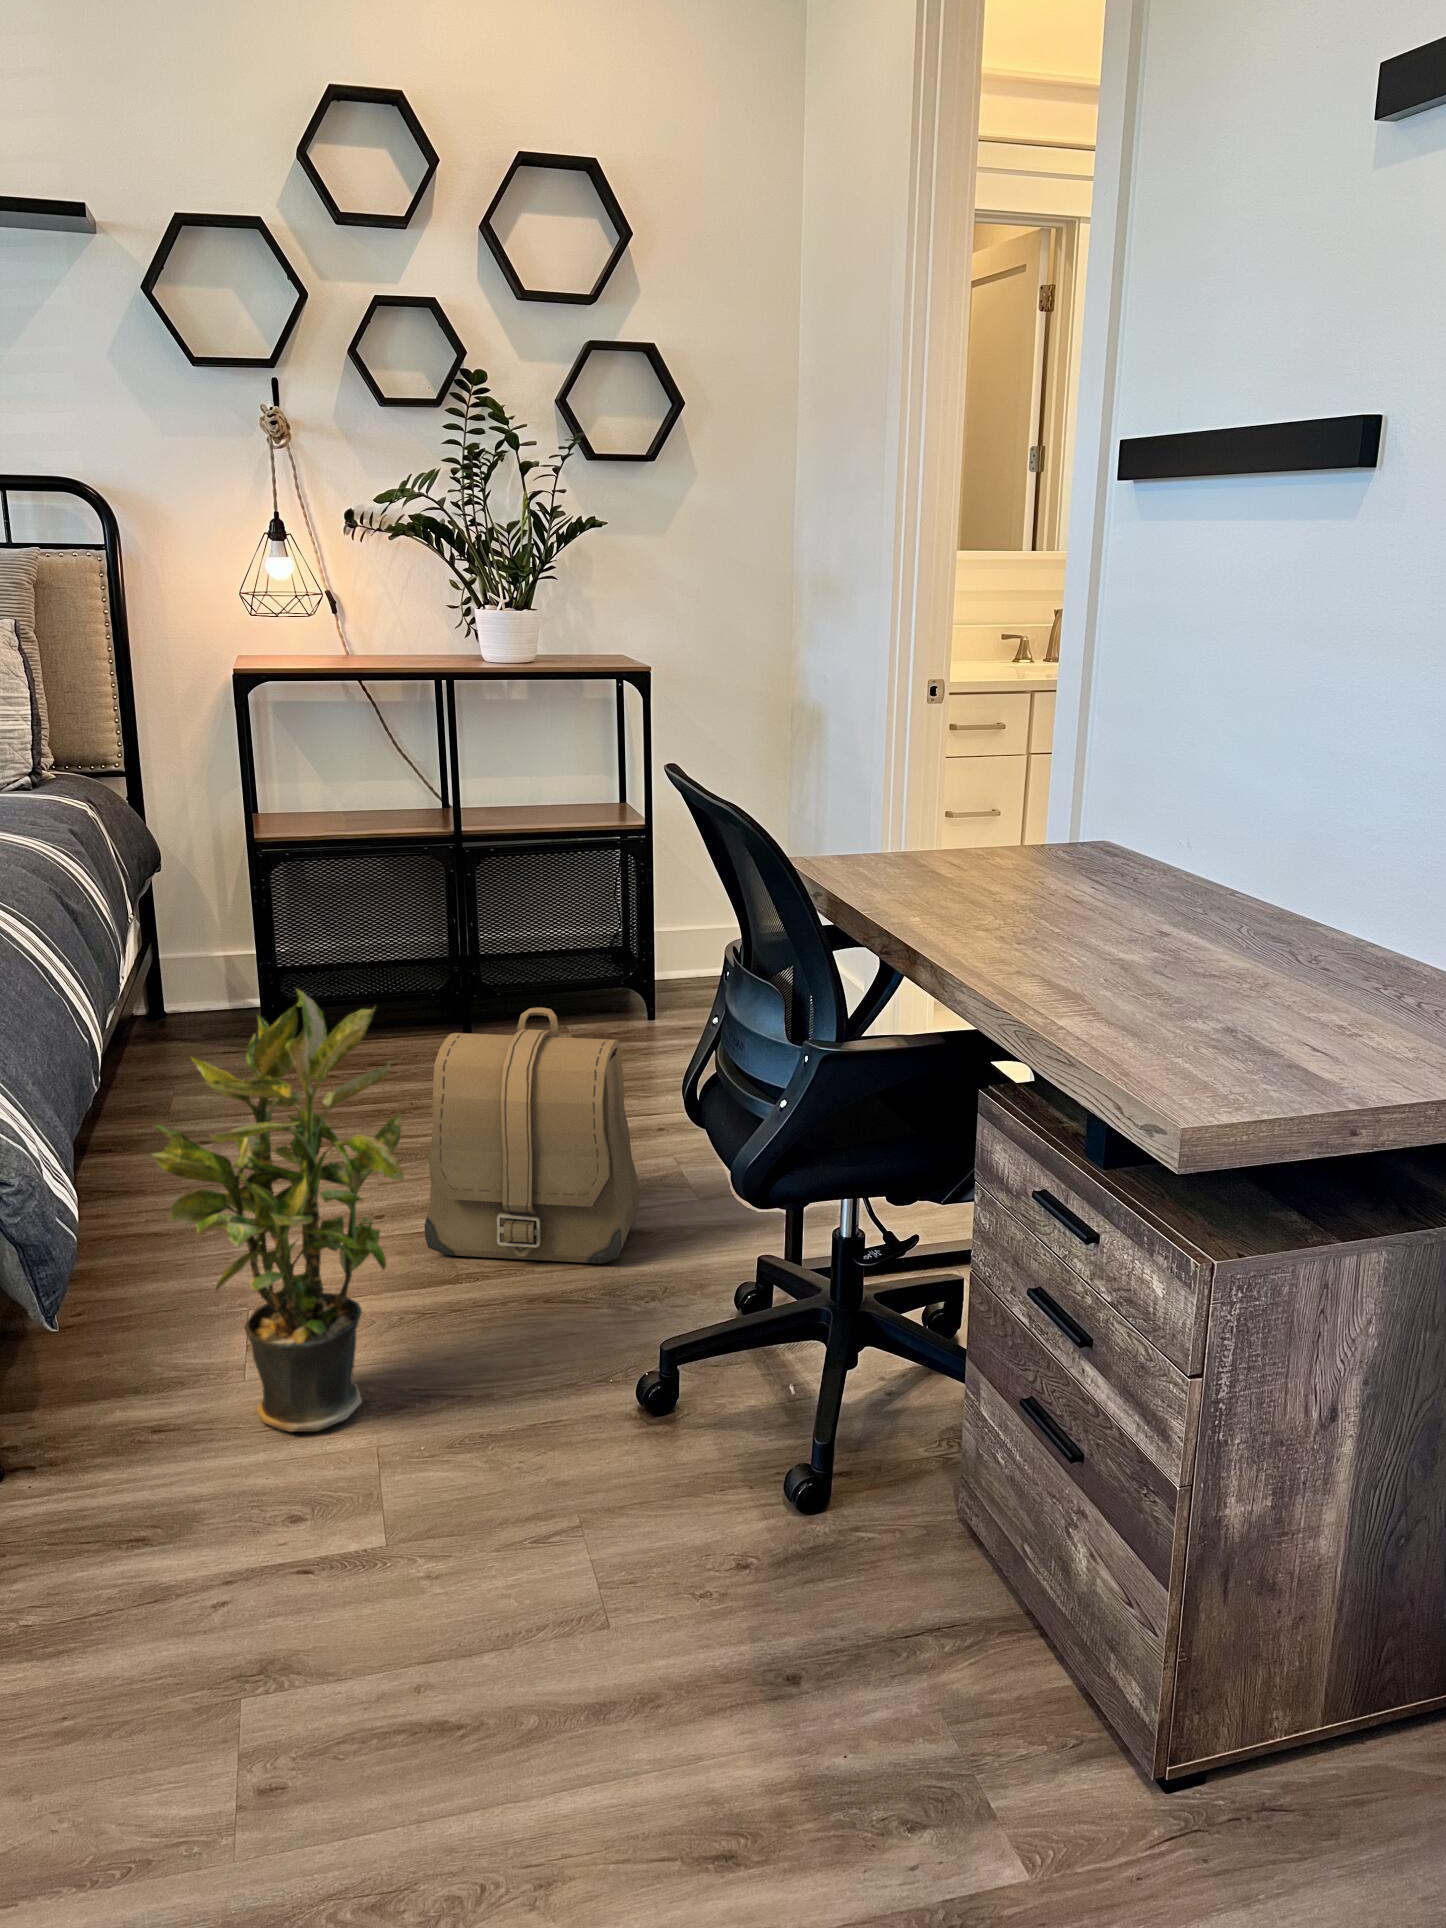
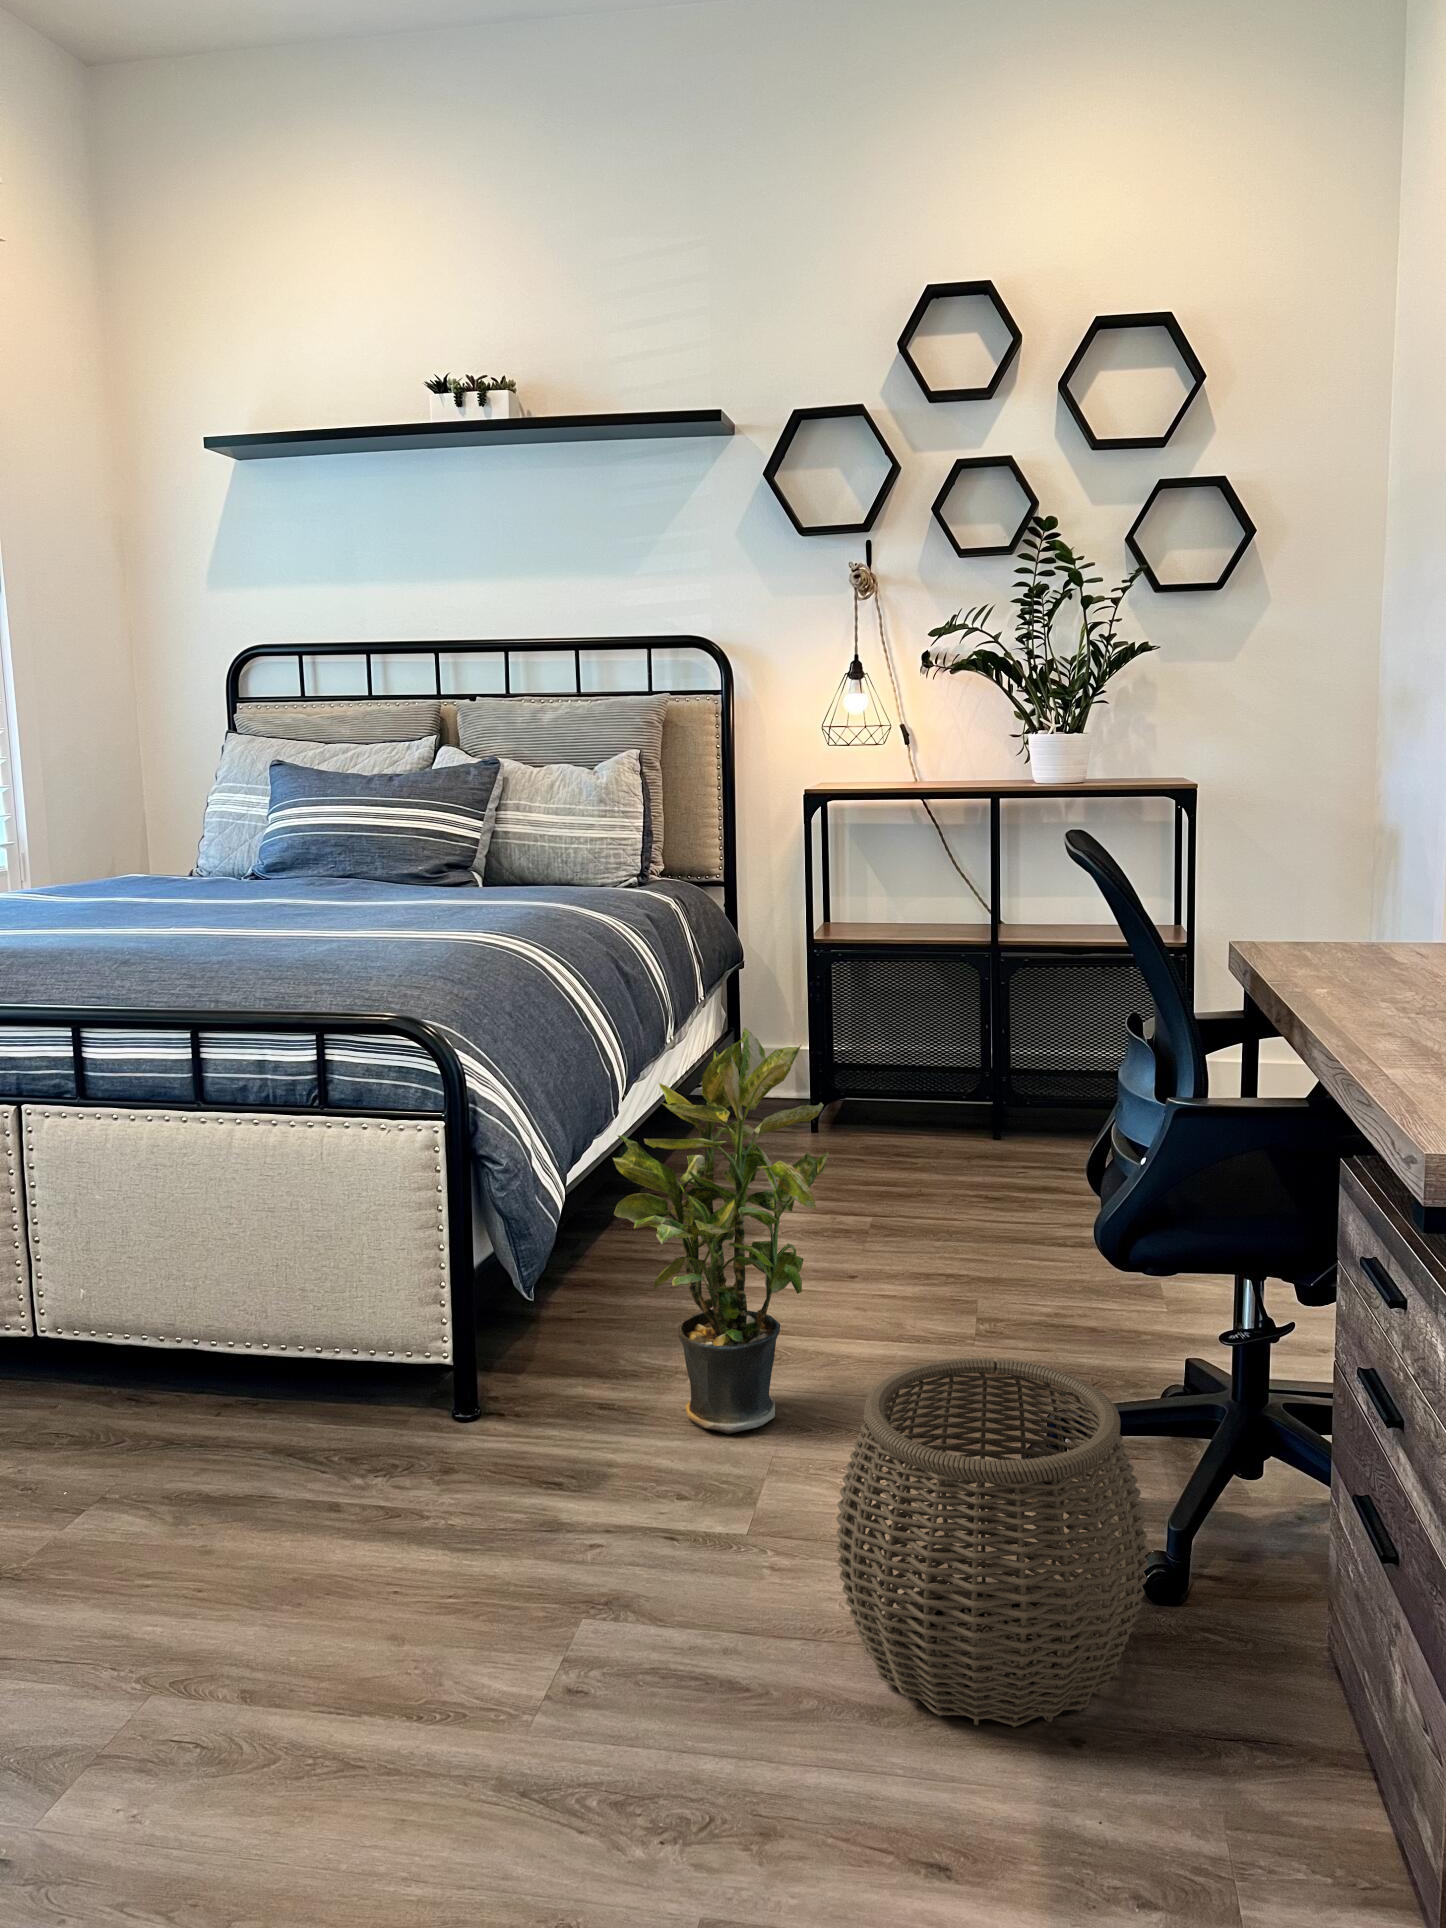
backpack: present [425,1008,639,1264] -> none [882,1088,1097,1344]
woven basket: none [527,1323,836,1696] -> present [836,1358,1149,1727]

